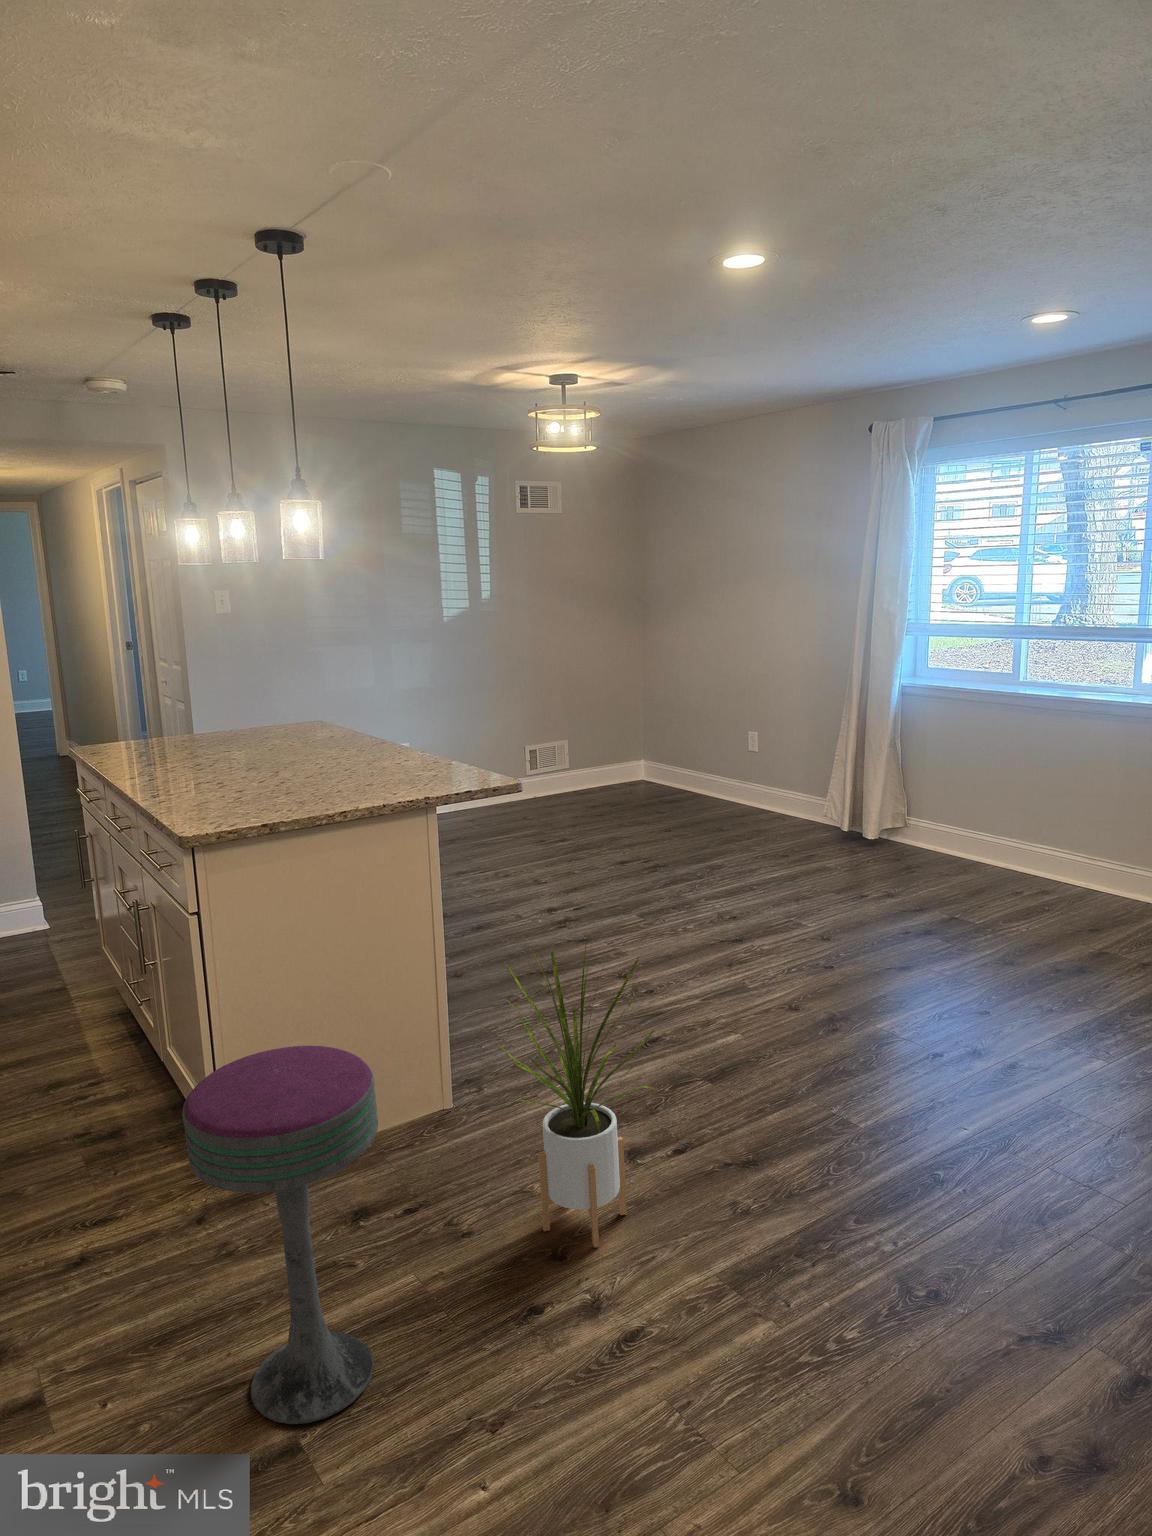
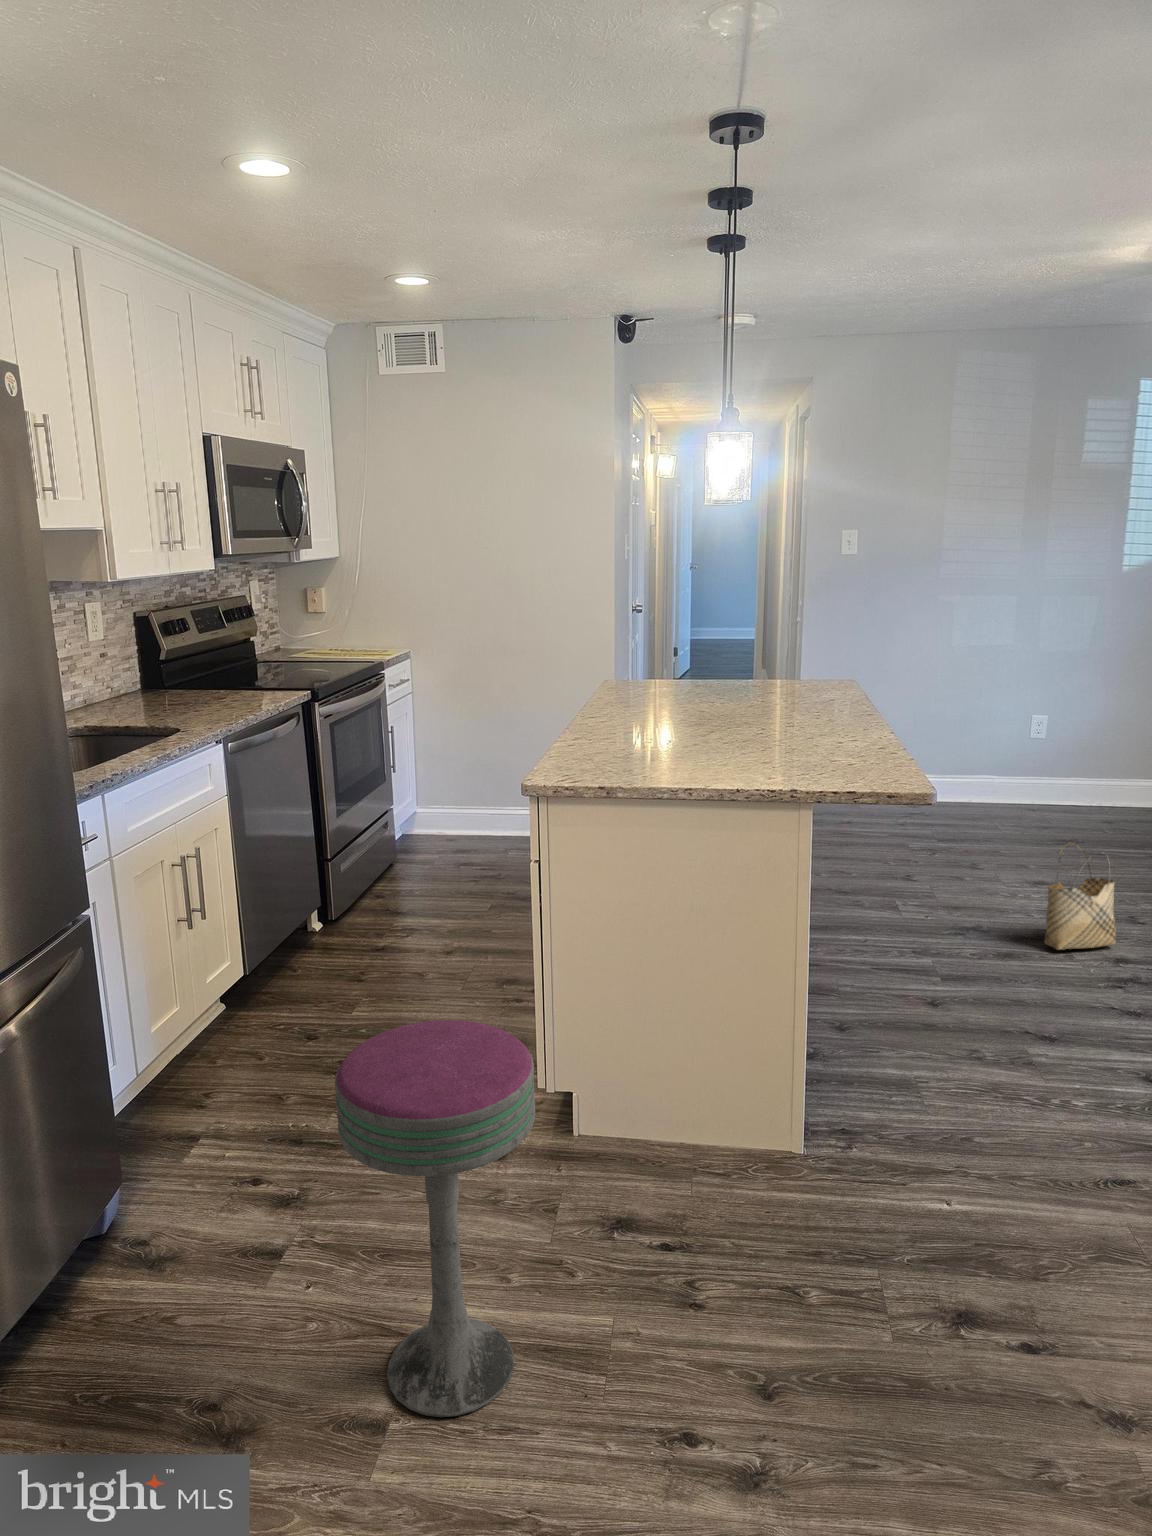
woven basket: none [495,829,544,914] -> present [1044,843,1116,950]
house plant: present [498,938,657,1247] -> none [736,1009,957,1409]

